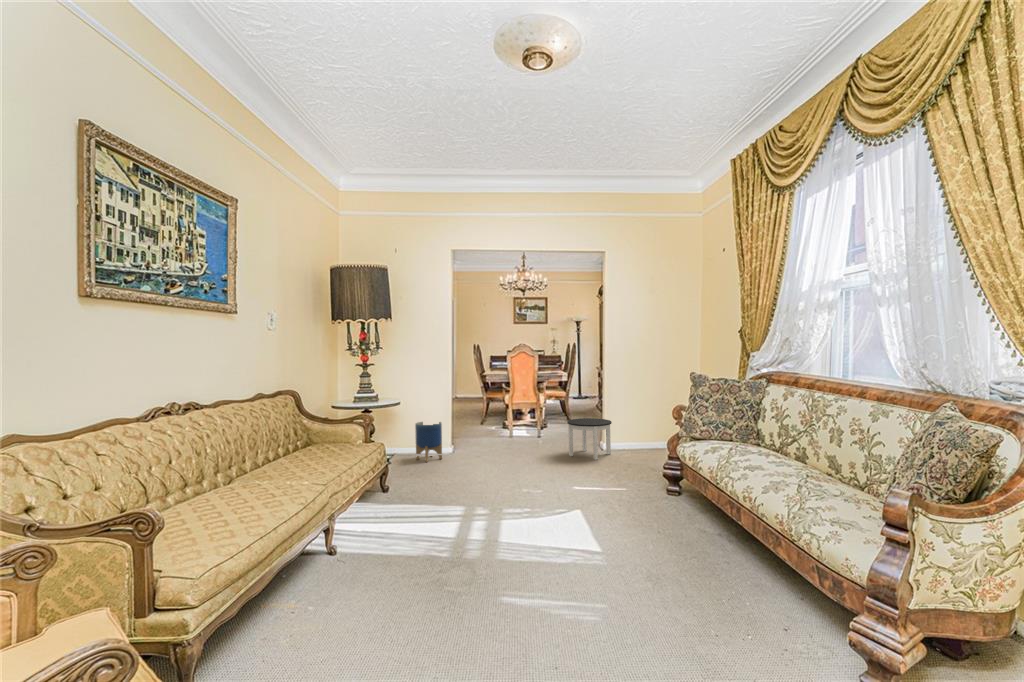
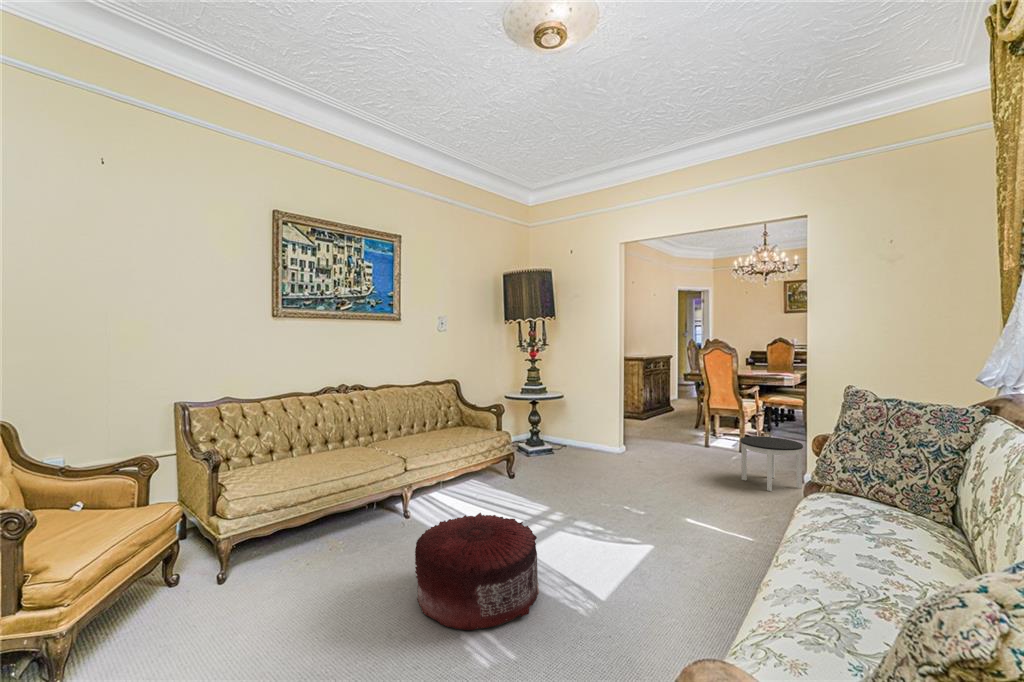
planter: present [415,422,442,462] -> none [579,417,604,456]
pouf: none [460,512,590,630] -> present [415,513,539,631]

